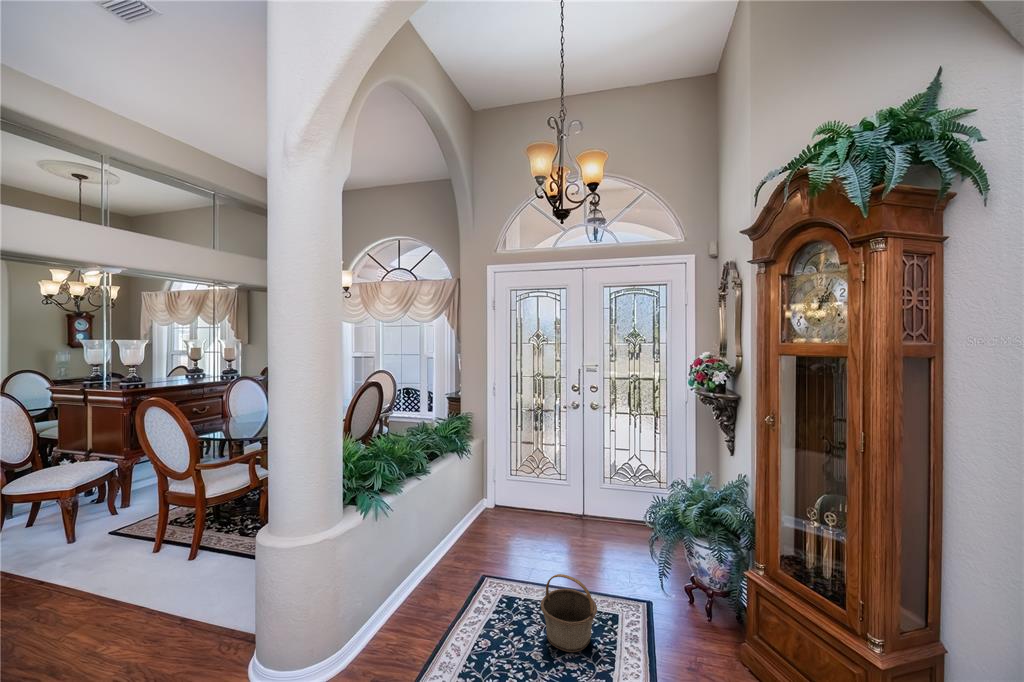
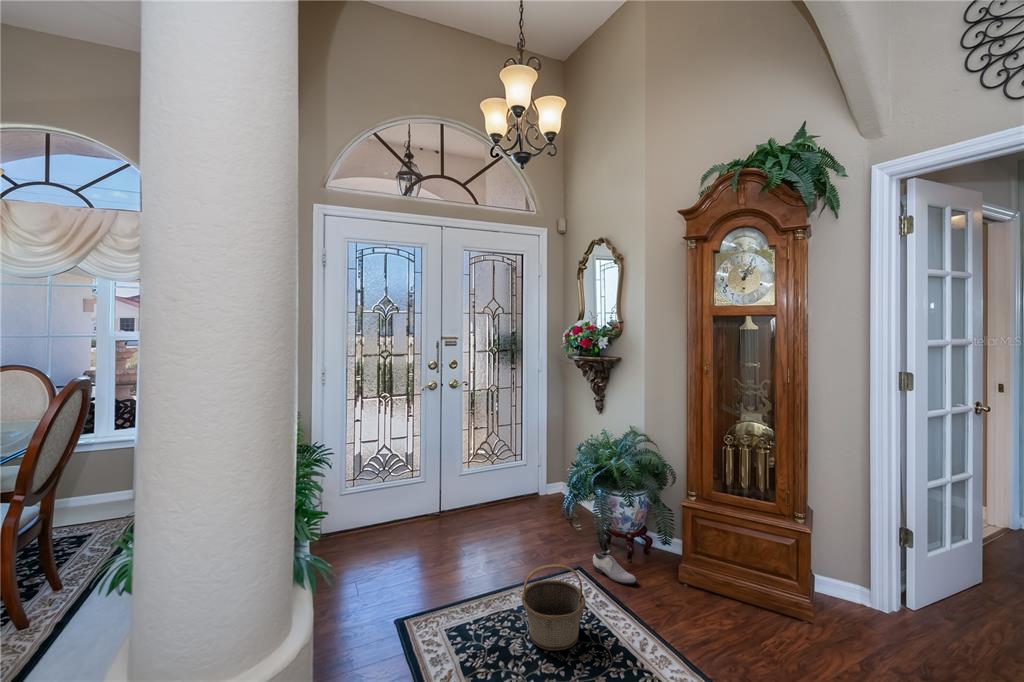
shoe: none [661,594,689,638] -> present [593,553,637,584]

